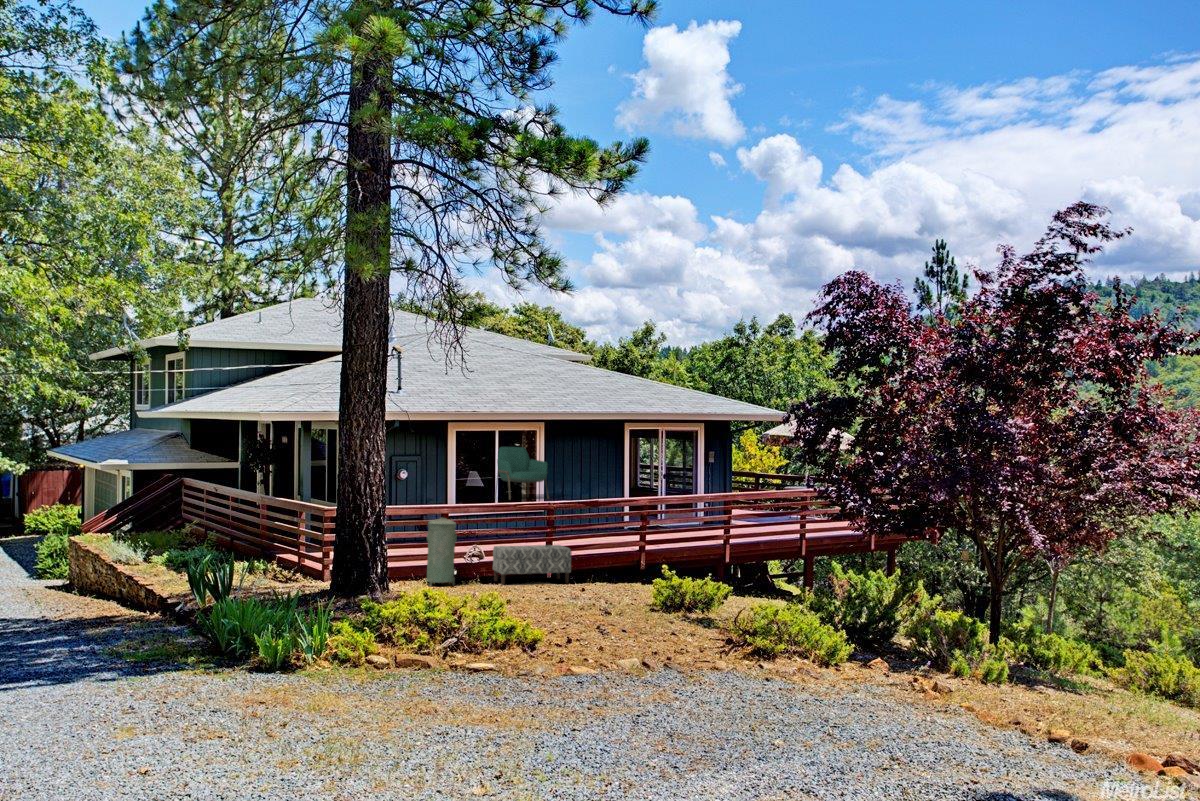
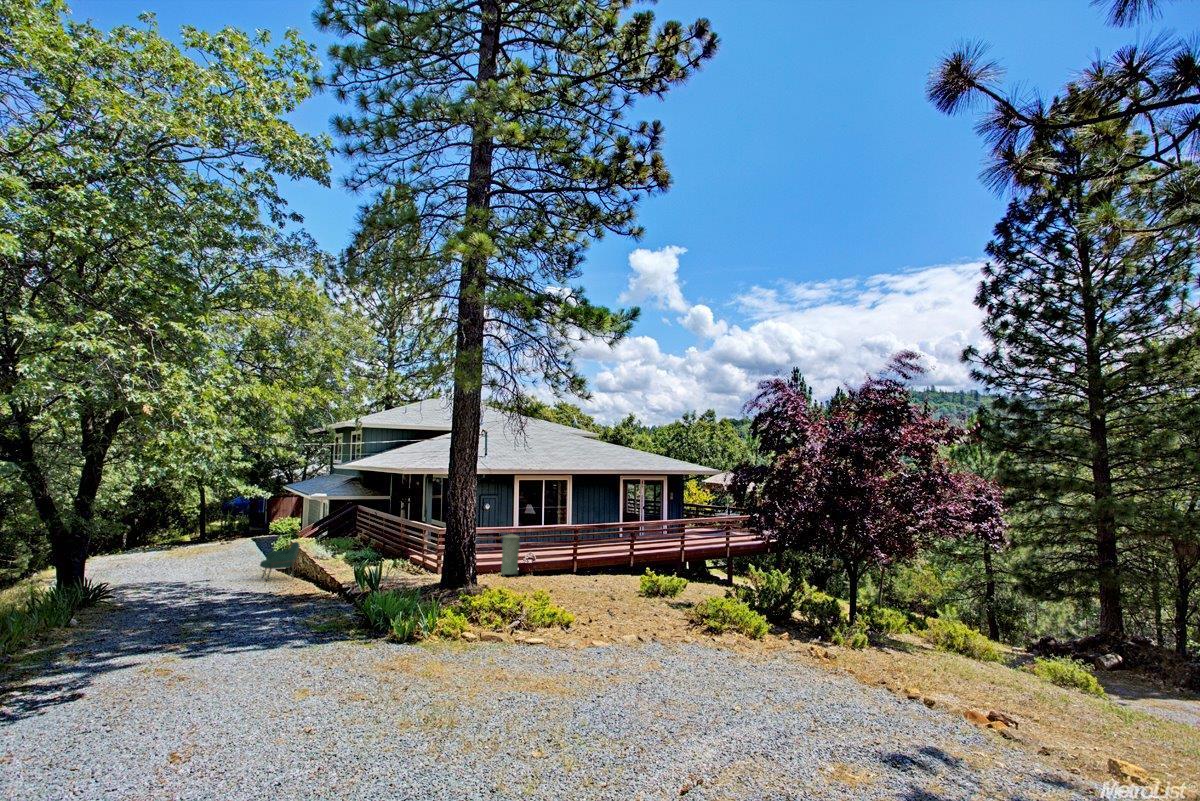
armchair: present [495,447,549,500] -> present [260,542,300,582]
bench: present [493,545,571,585] -> none [541,550,589,576]

